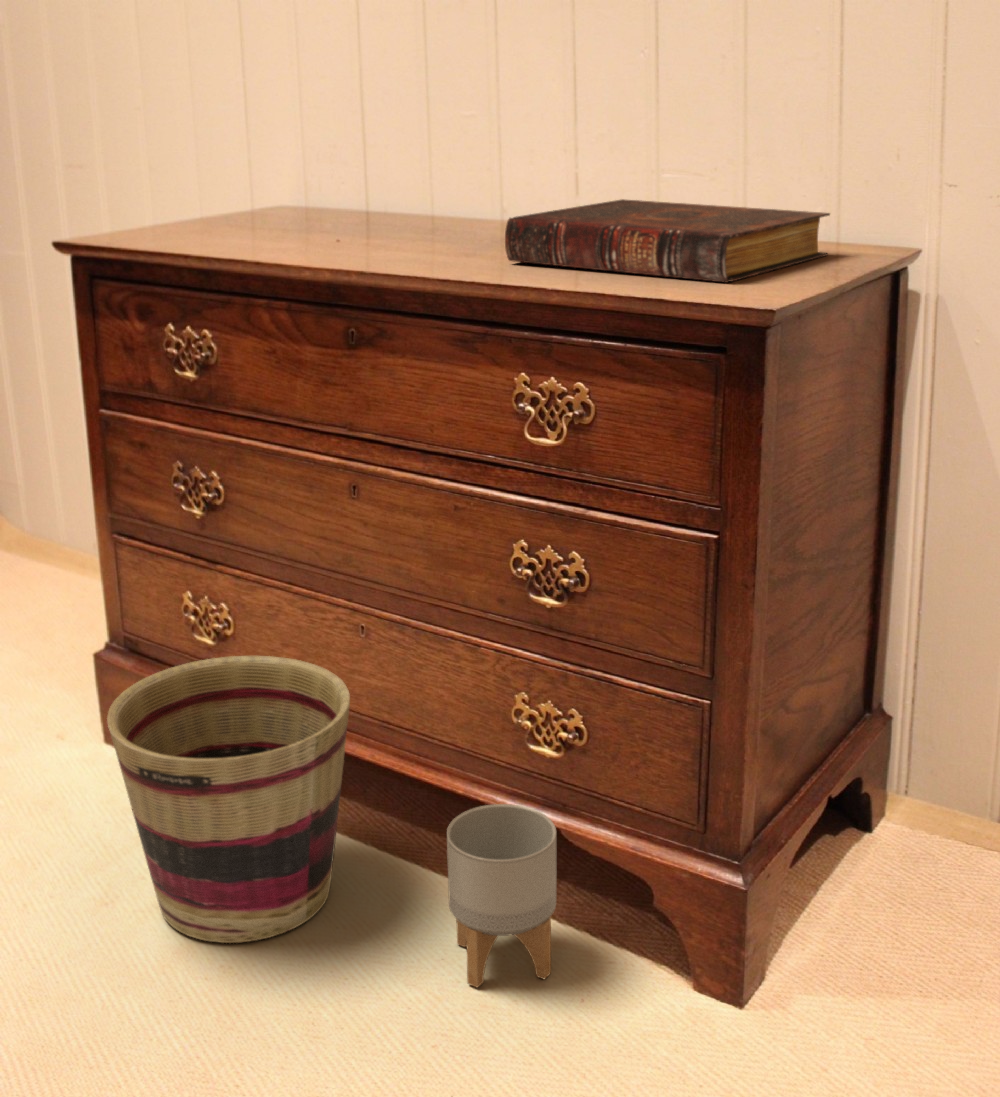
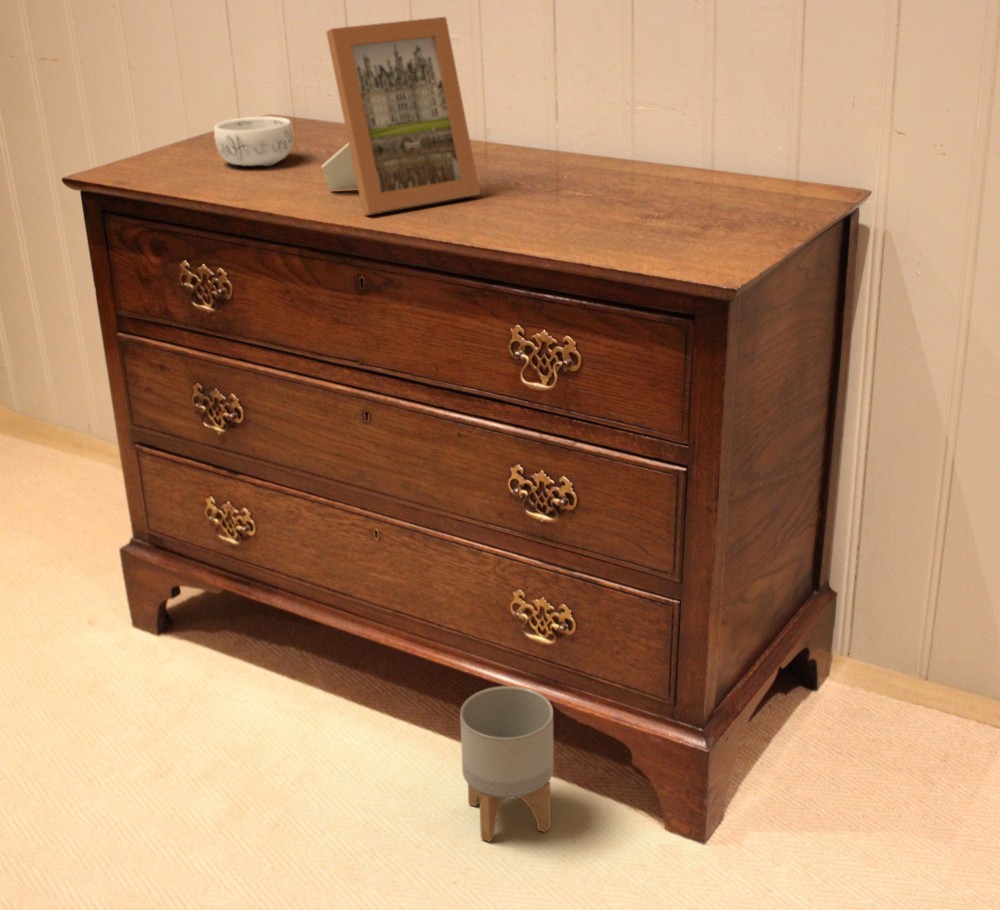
picture frame: none [317,46,493,259] -> present [322,17,480,214]
decorative bowl: none [210,180,297,229] -> present [214,116,294,166]
book: present [505,199,830,283] -> none [495,147,777,249]
basket: present [107,656,350,943] -> none [160,558,369,810]

